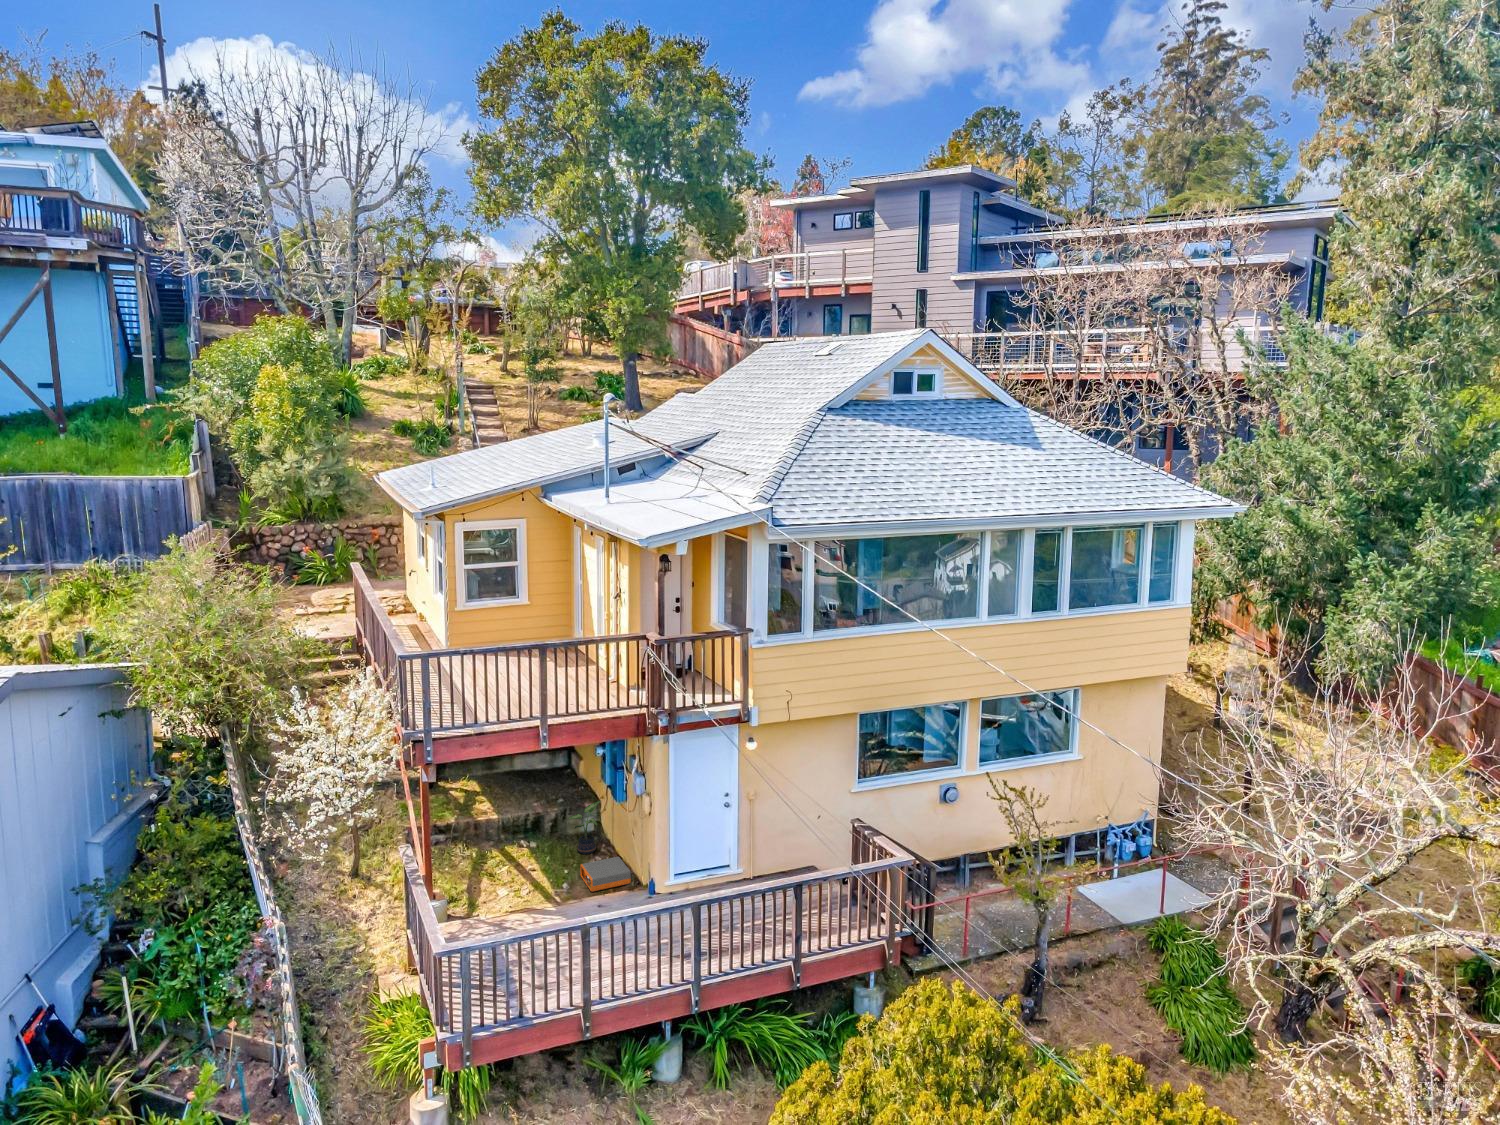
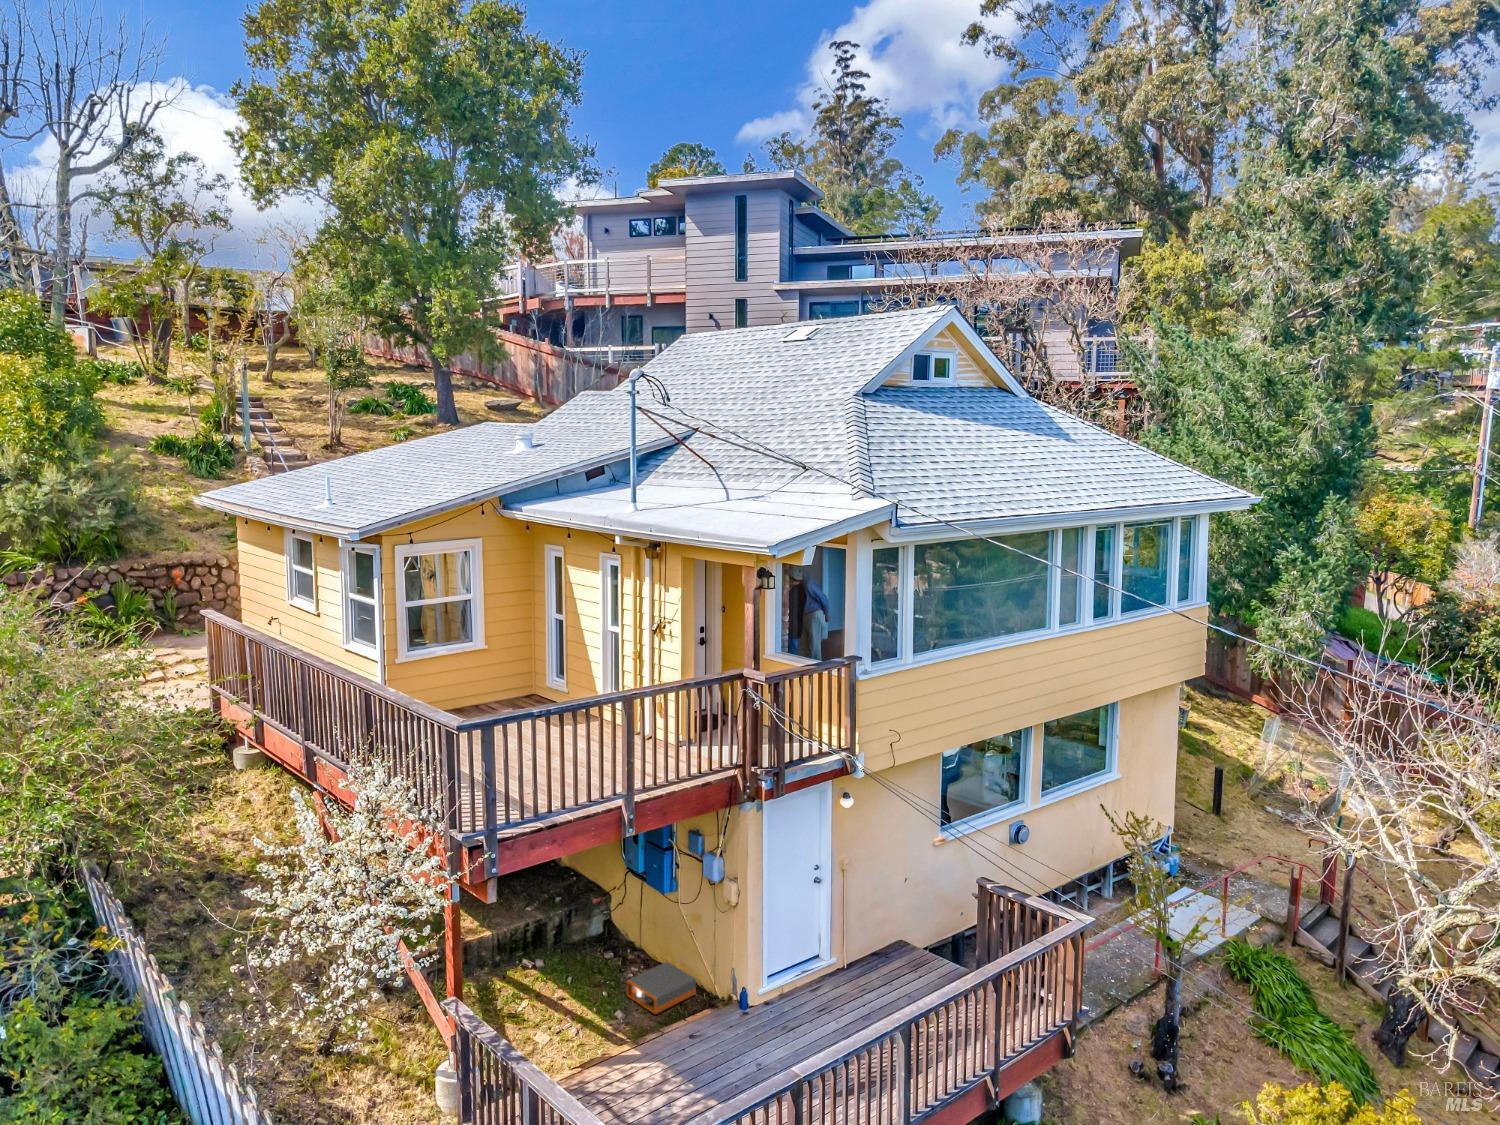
potted plant: present [569,801,600,854] -> none [590,893,631,965]

